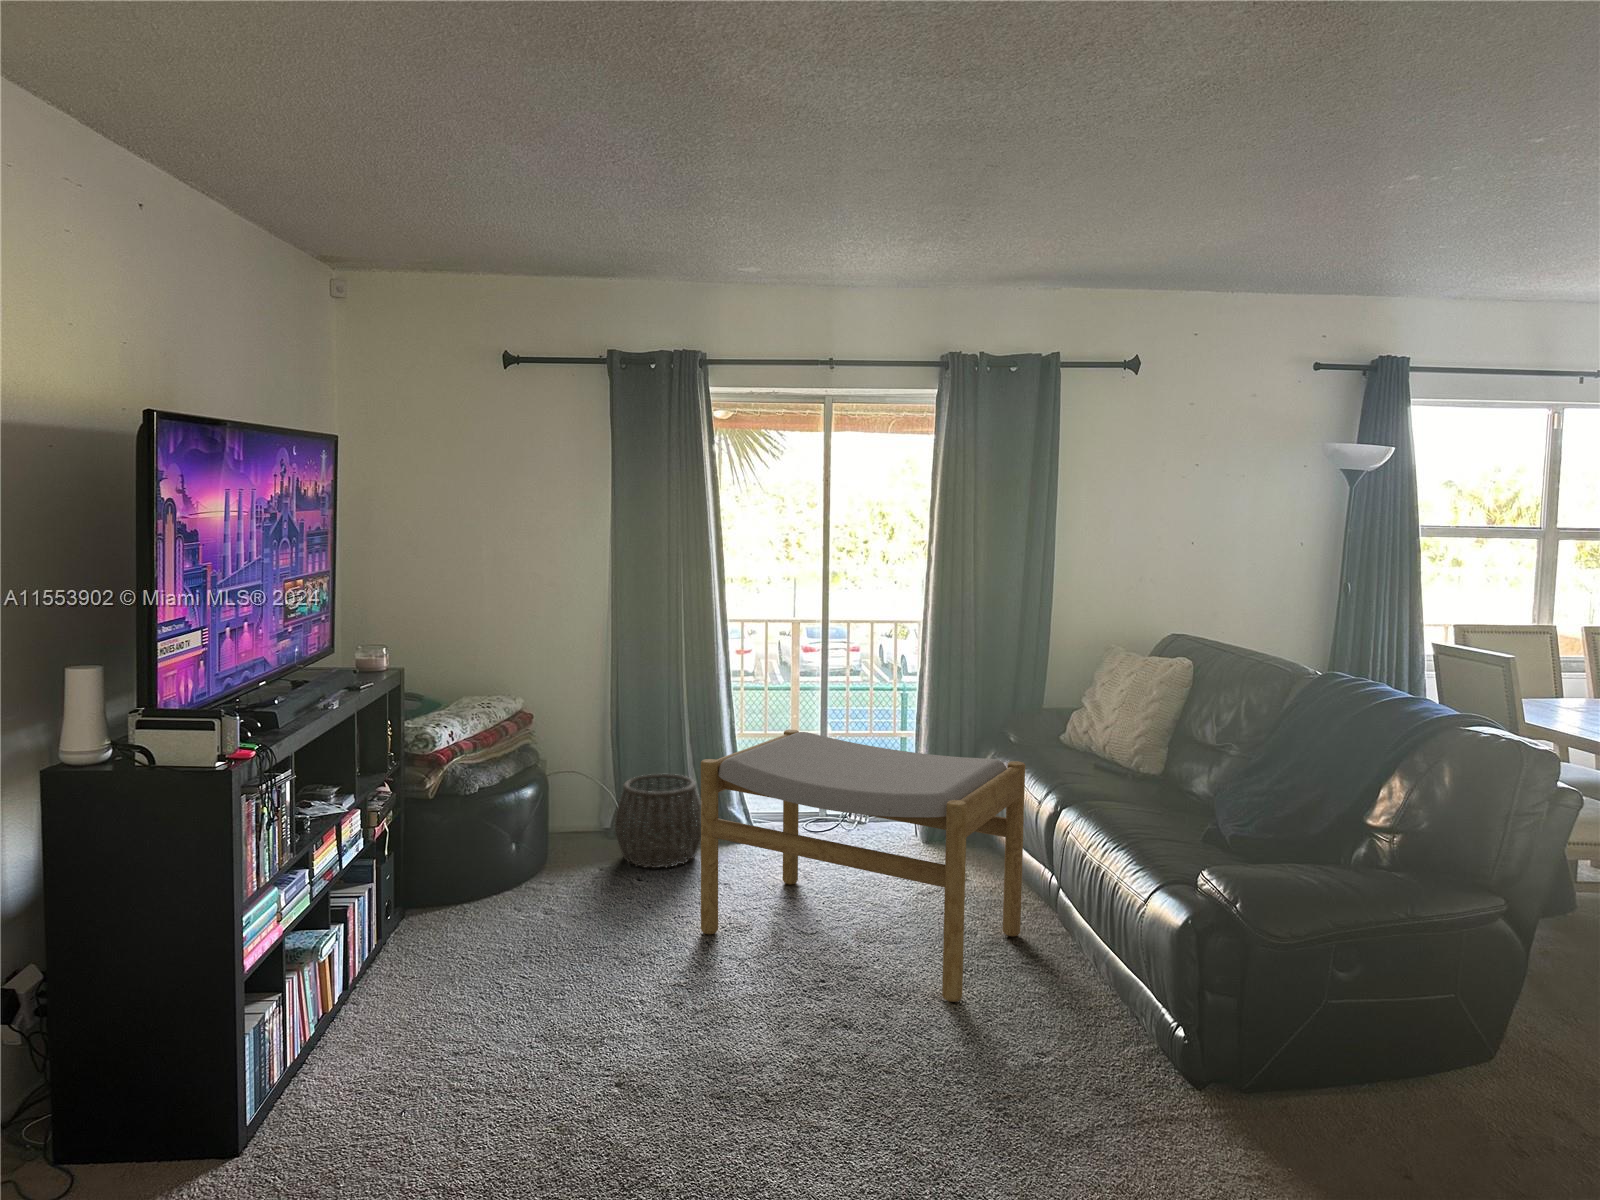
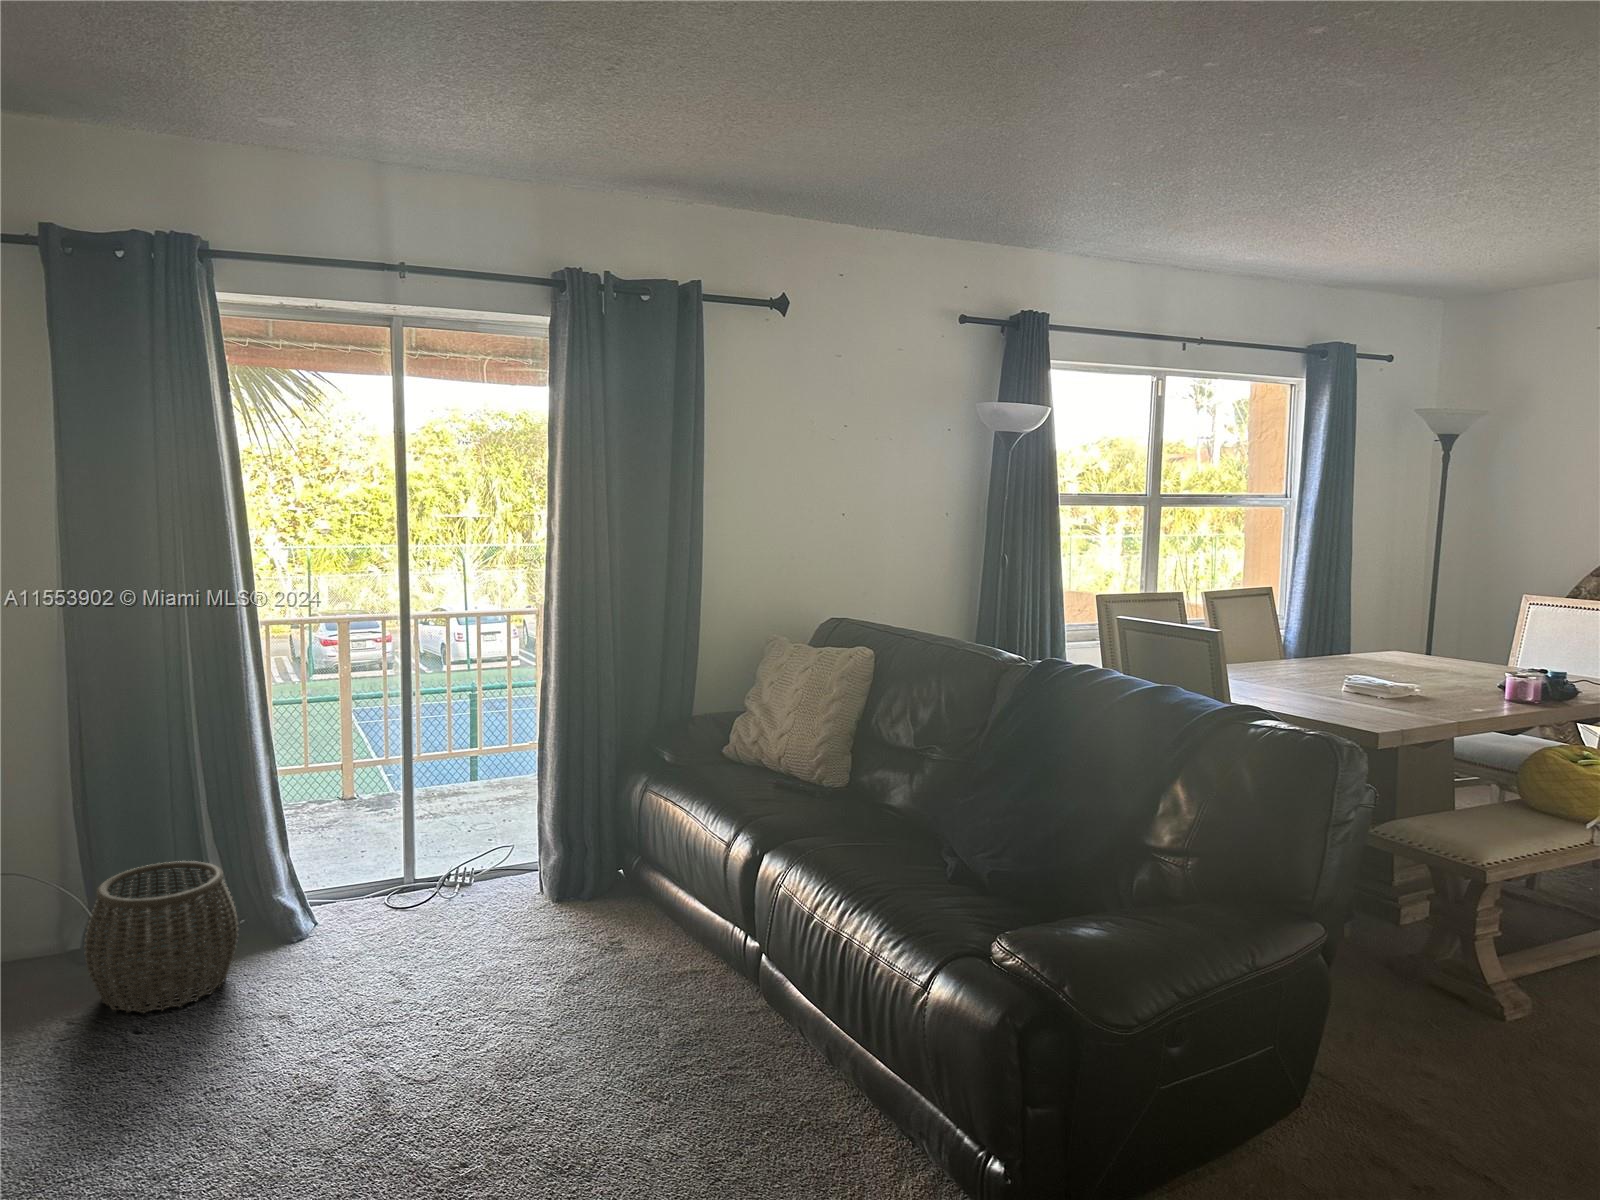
footstool: present [701,730,1025,1002] -> none [249,784,716,1148]

